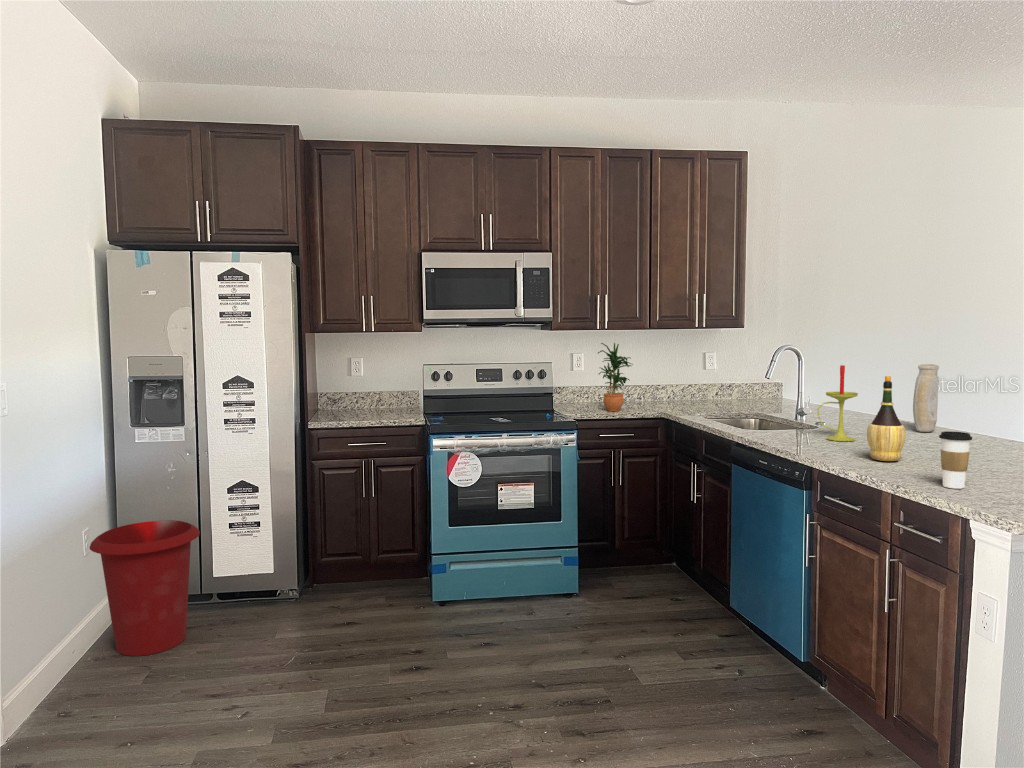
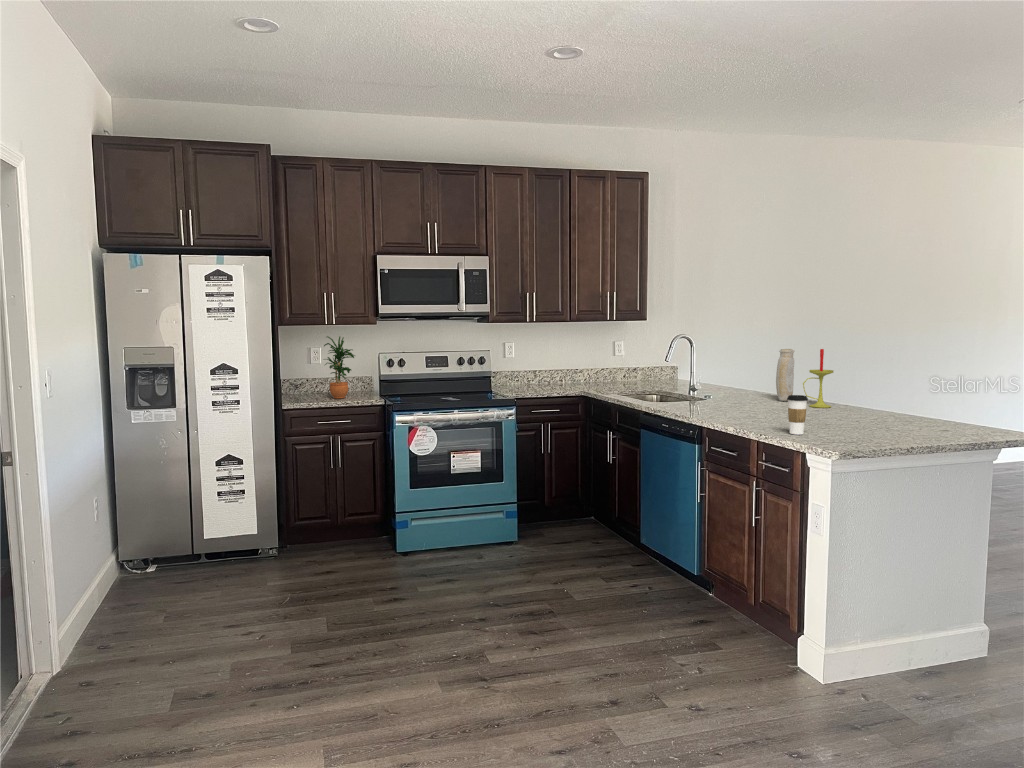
potted plant: present [598,343,633,411] -> present [324,336,355,399]
candle: present [817,365,858,441] -> present [803,349,833,408]
wine bottle: present [867,376,906,461] -> none [741,357,767,420]
waste bin: present [89,520,200,656] -> none [103,490,198,606]

